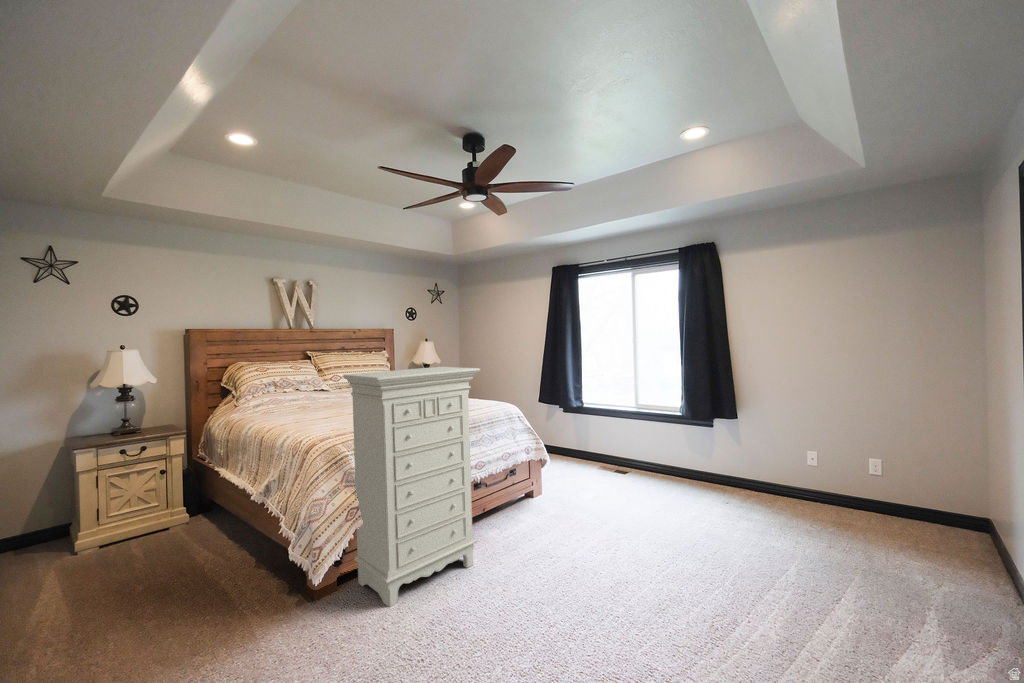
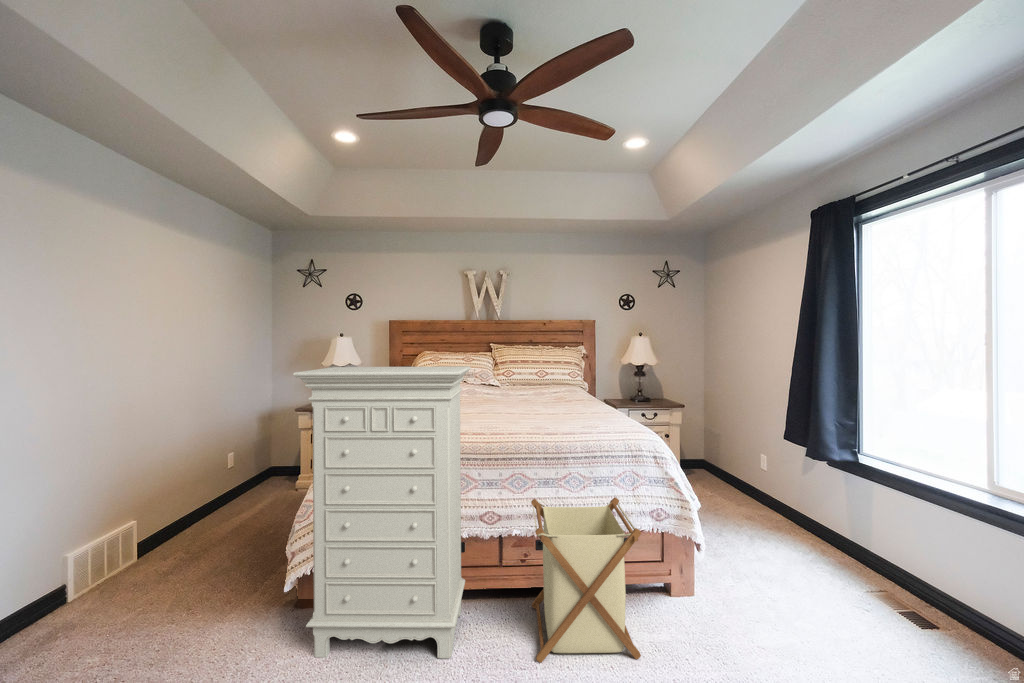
laundry basket: none [475,443,555,544] -> present [531,497,641,663]

